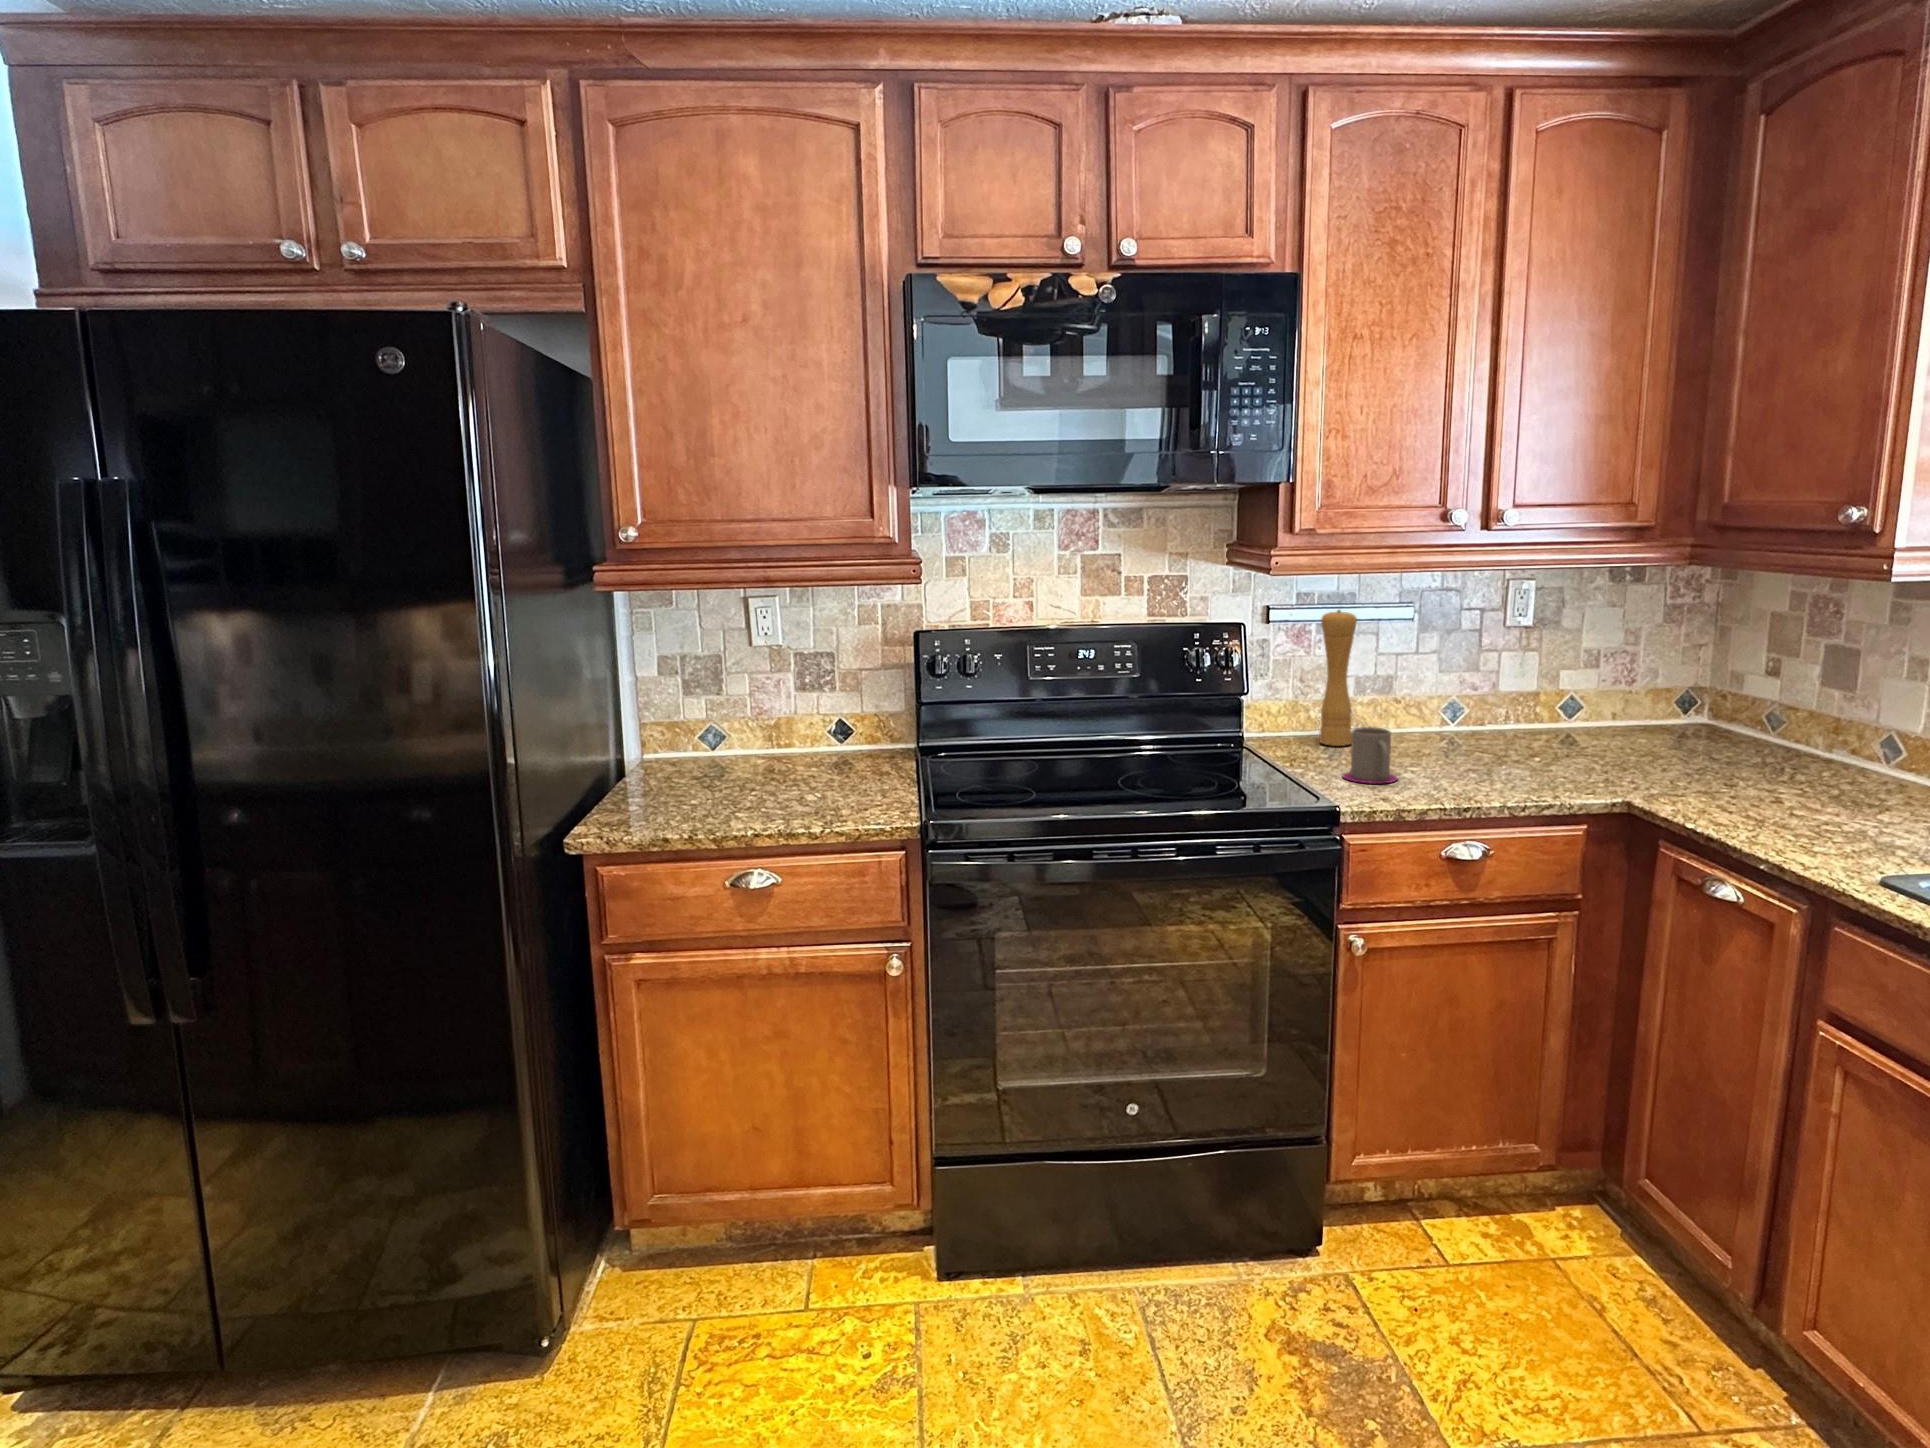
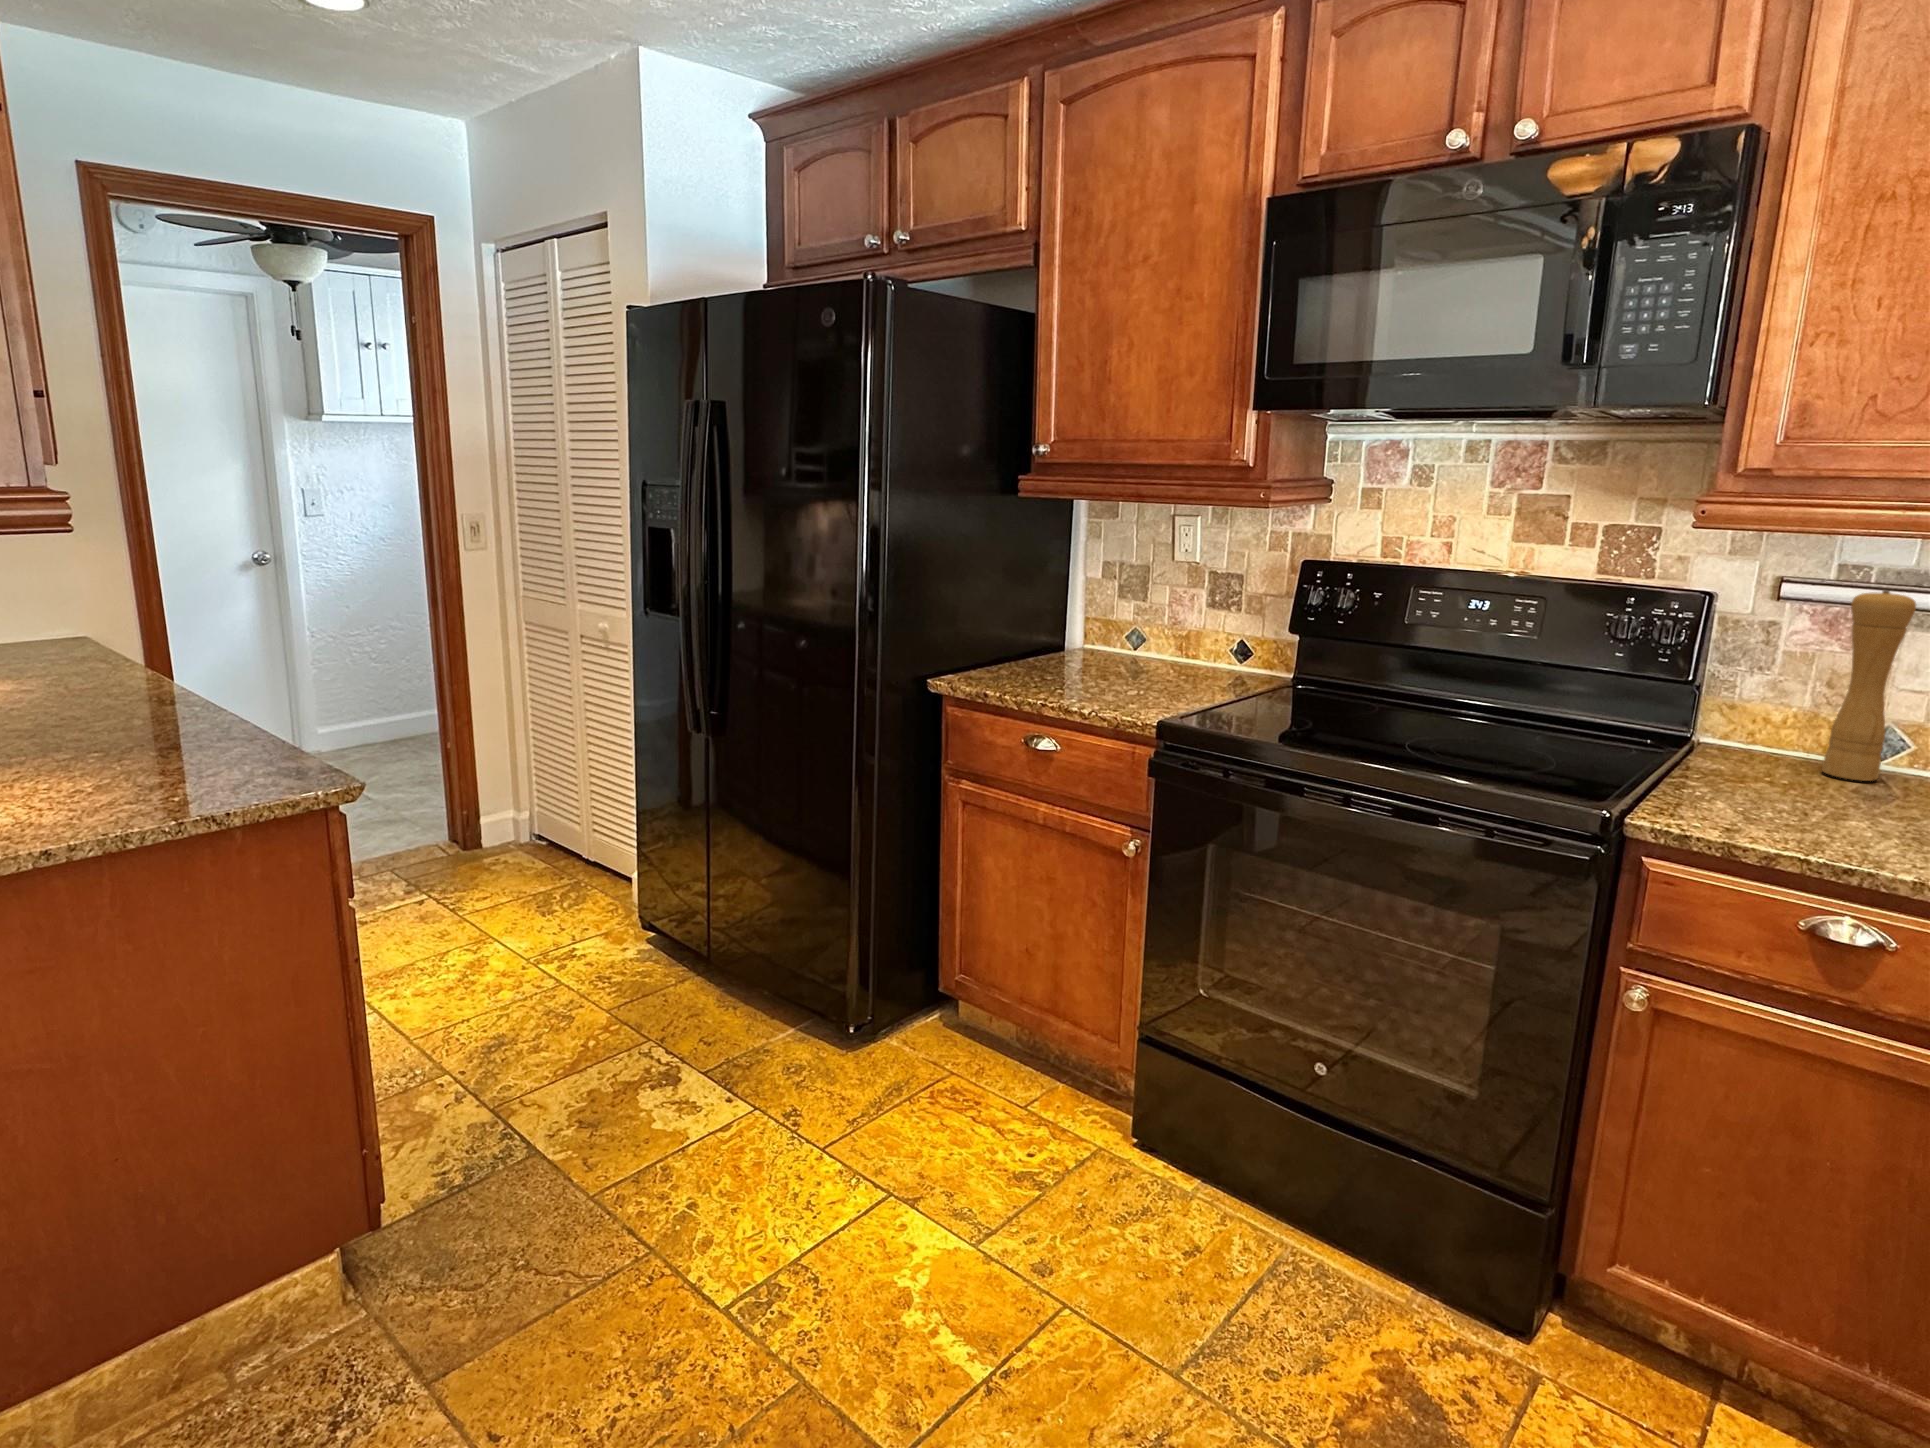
mug: present [1343,727,1398,784] -> none [1741,743,1836,825]

